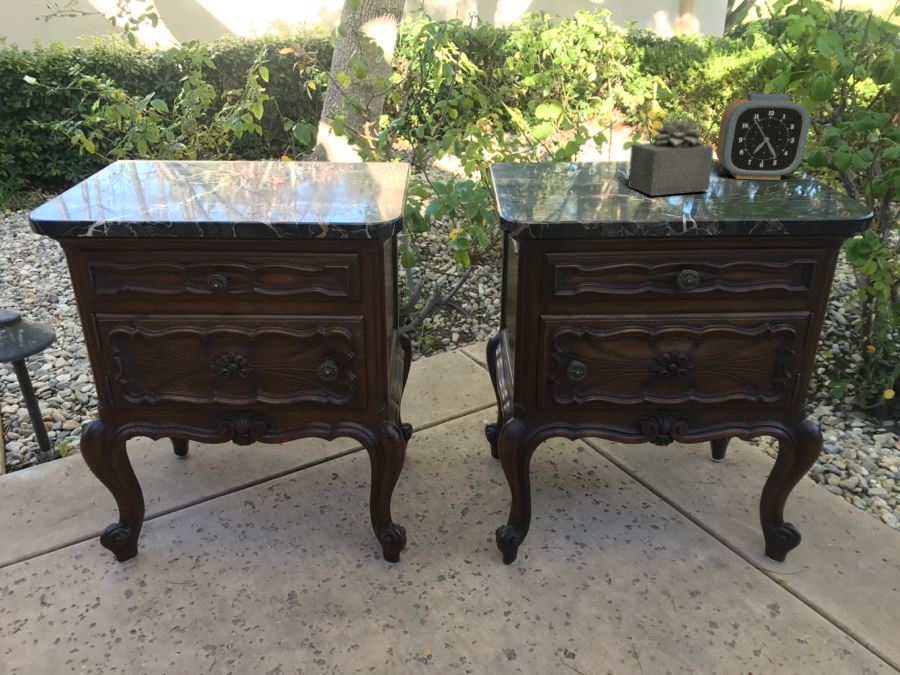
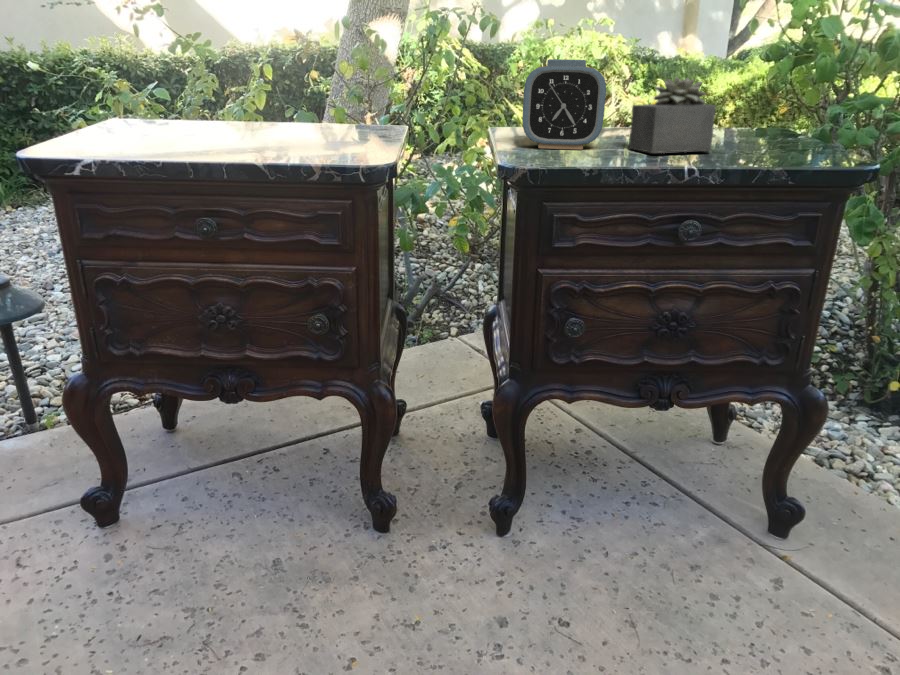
alarm clock: present [716,93,810,180] -> present [522,59,606,150]

